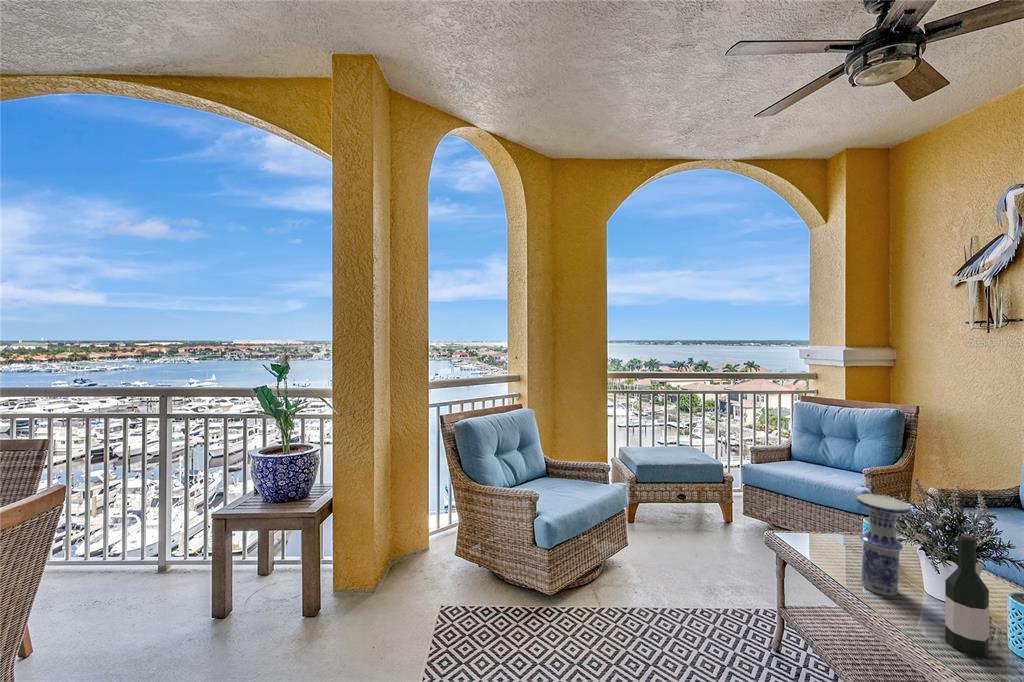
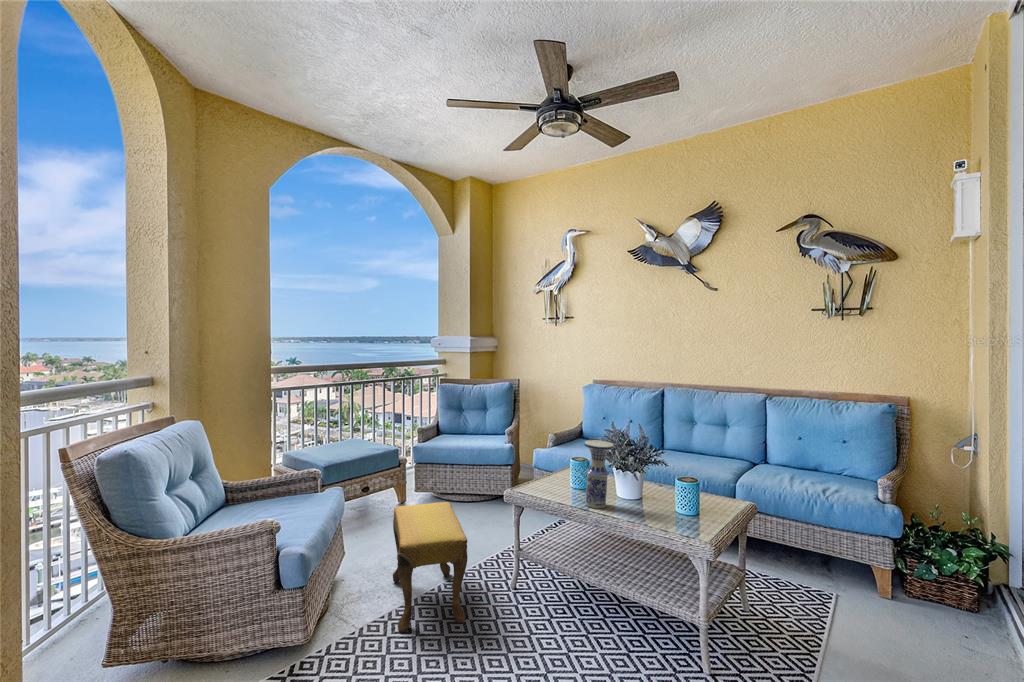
footstool: none [625,514,718,652] -> present [393,502,467,632]
wine bottle: present [945,534,989,657] -> none [647,451,668,523]

